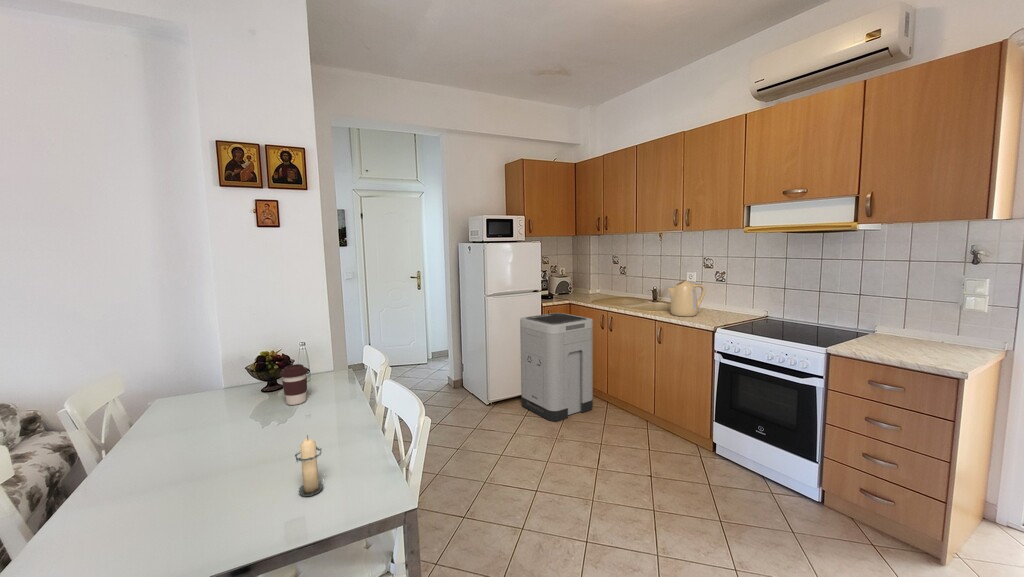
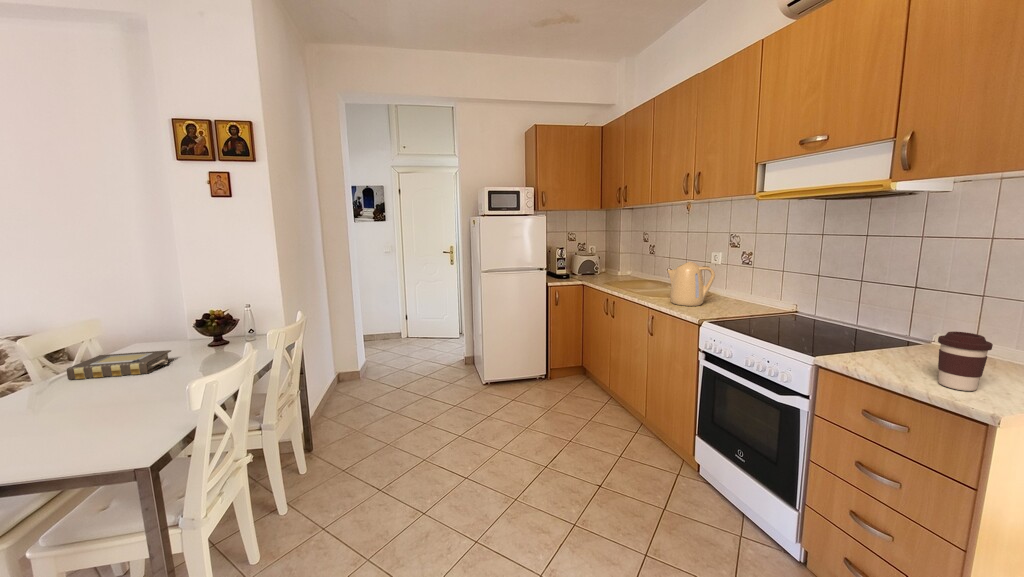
trash can: present [520,313,593,421] -> none [518,293,594,410]
coffee cup: present [280,364,308,405] -> present [938,332,993,391]
book: none [158,393,259,437] -> present [66,350,173,380]
candle: present [295,435,323,496] -> none [39,397,86,456]

